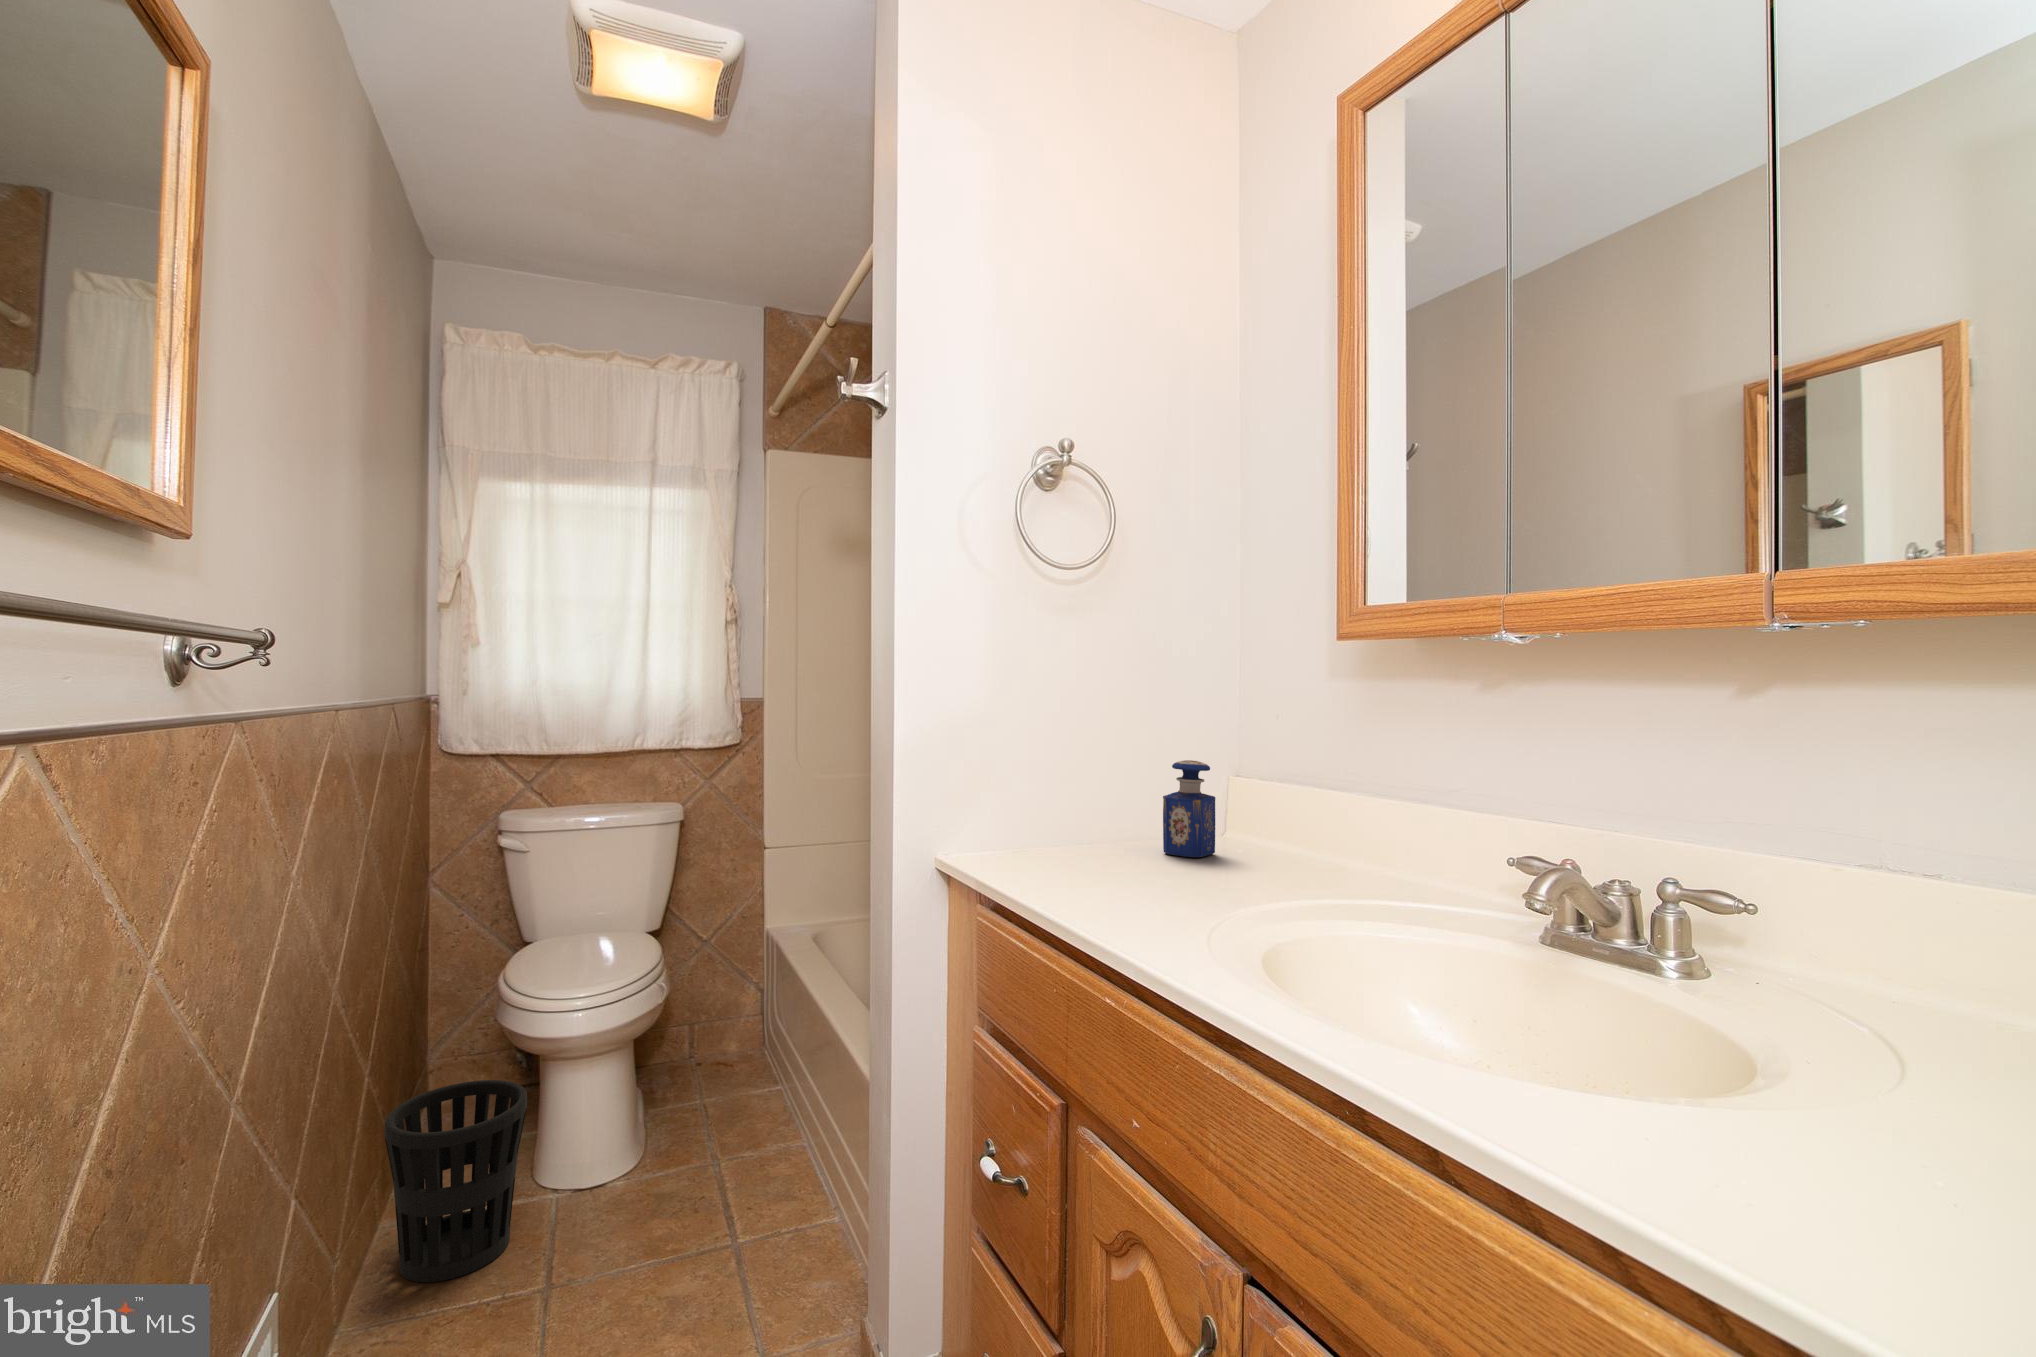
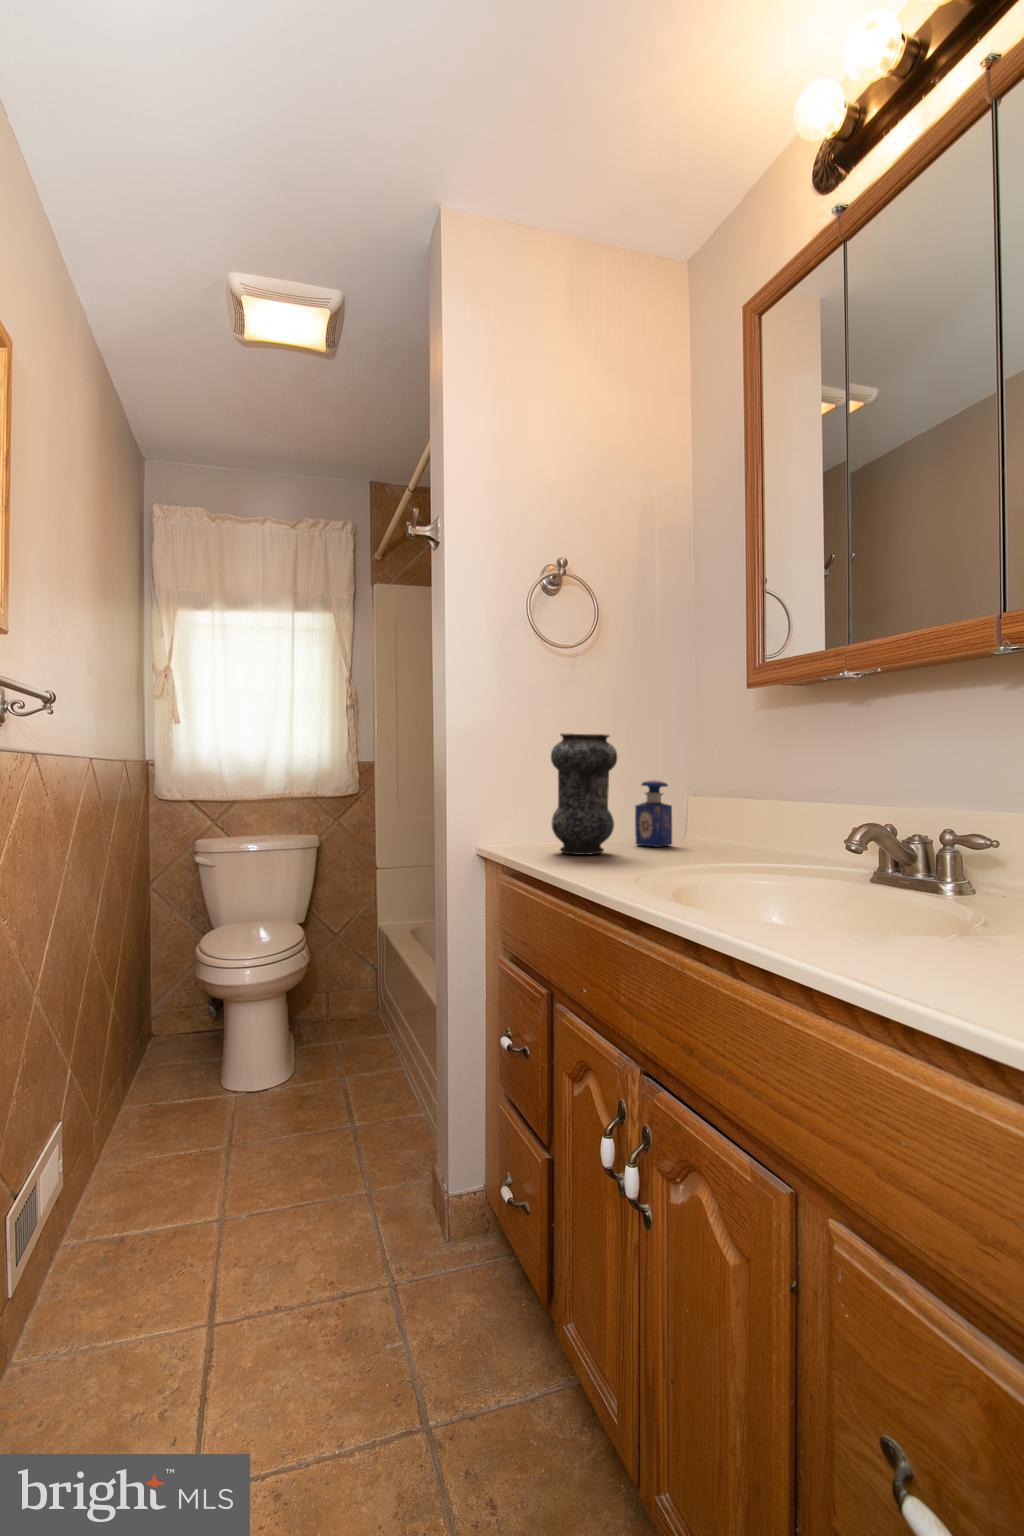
vase: none [1053,699,1150,879] -> present [551,733,617,855]
wastebasket: present [385,1080,527,1282] -> none [124,1014,215,1141]

